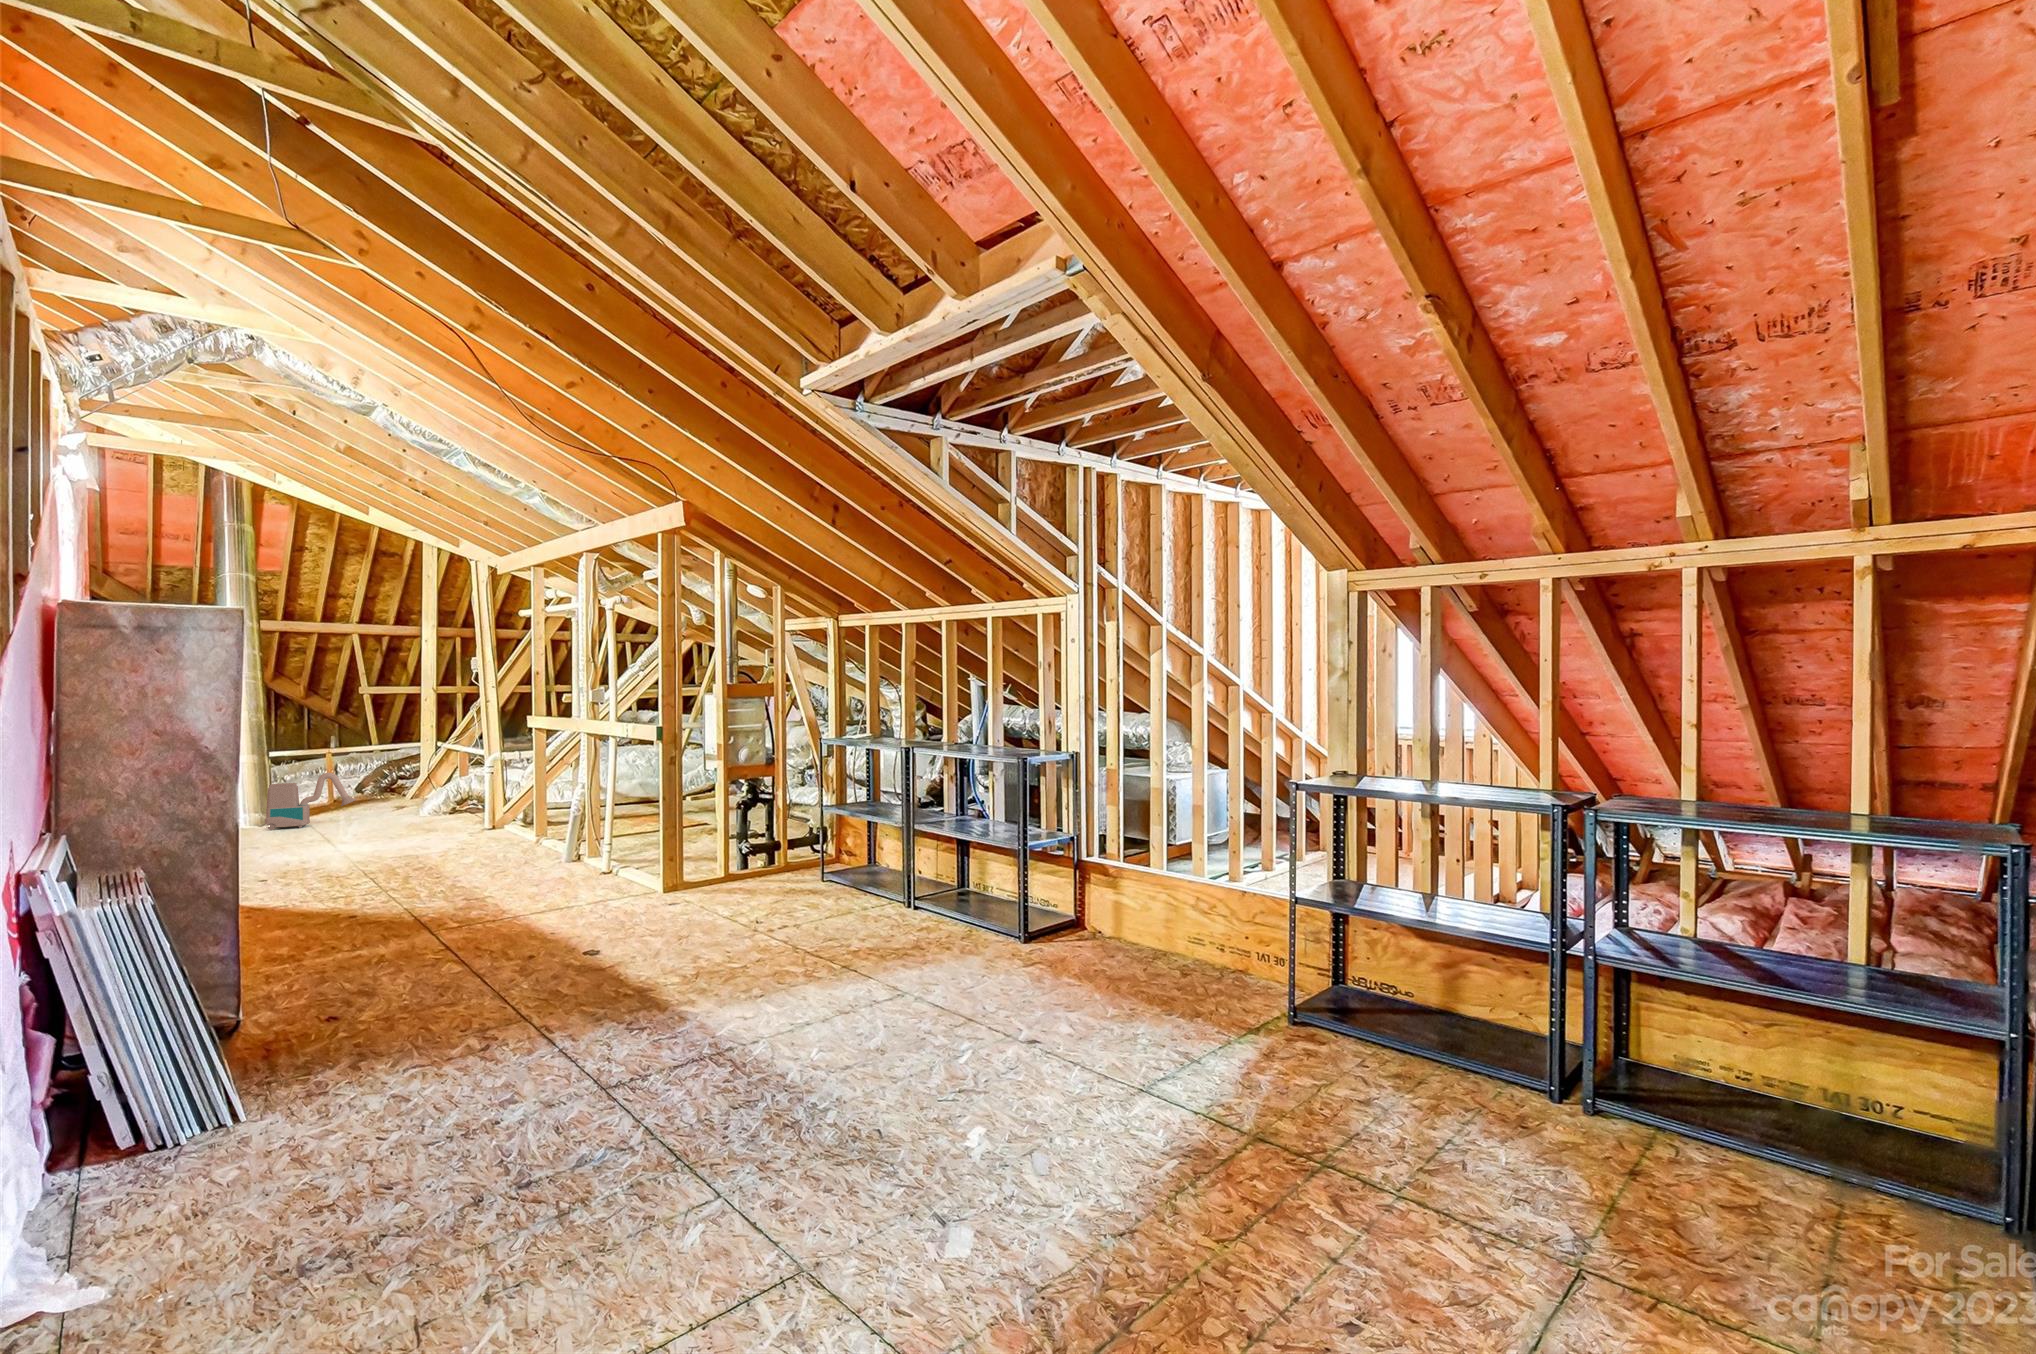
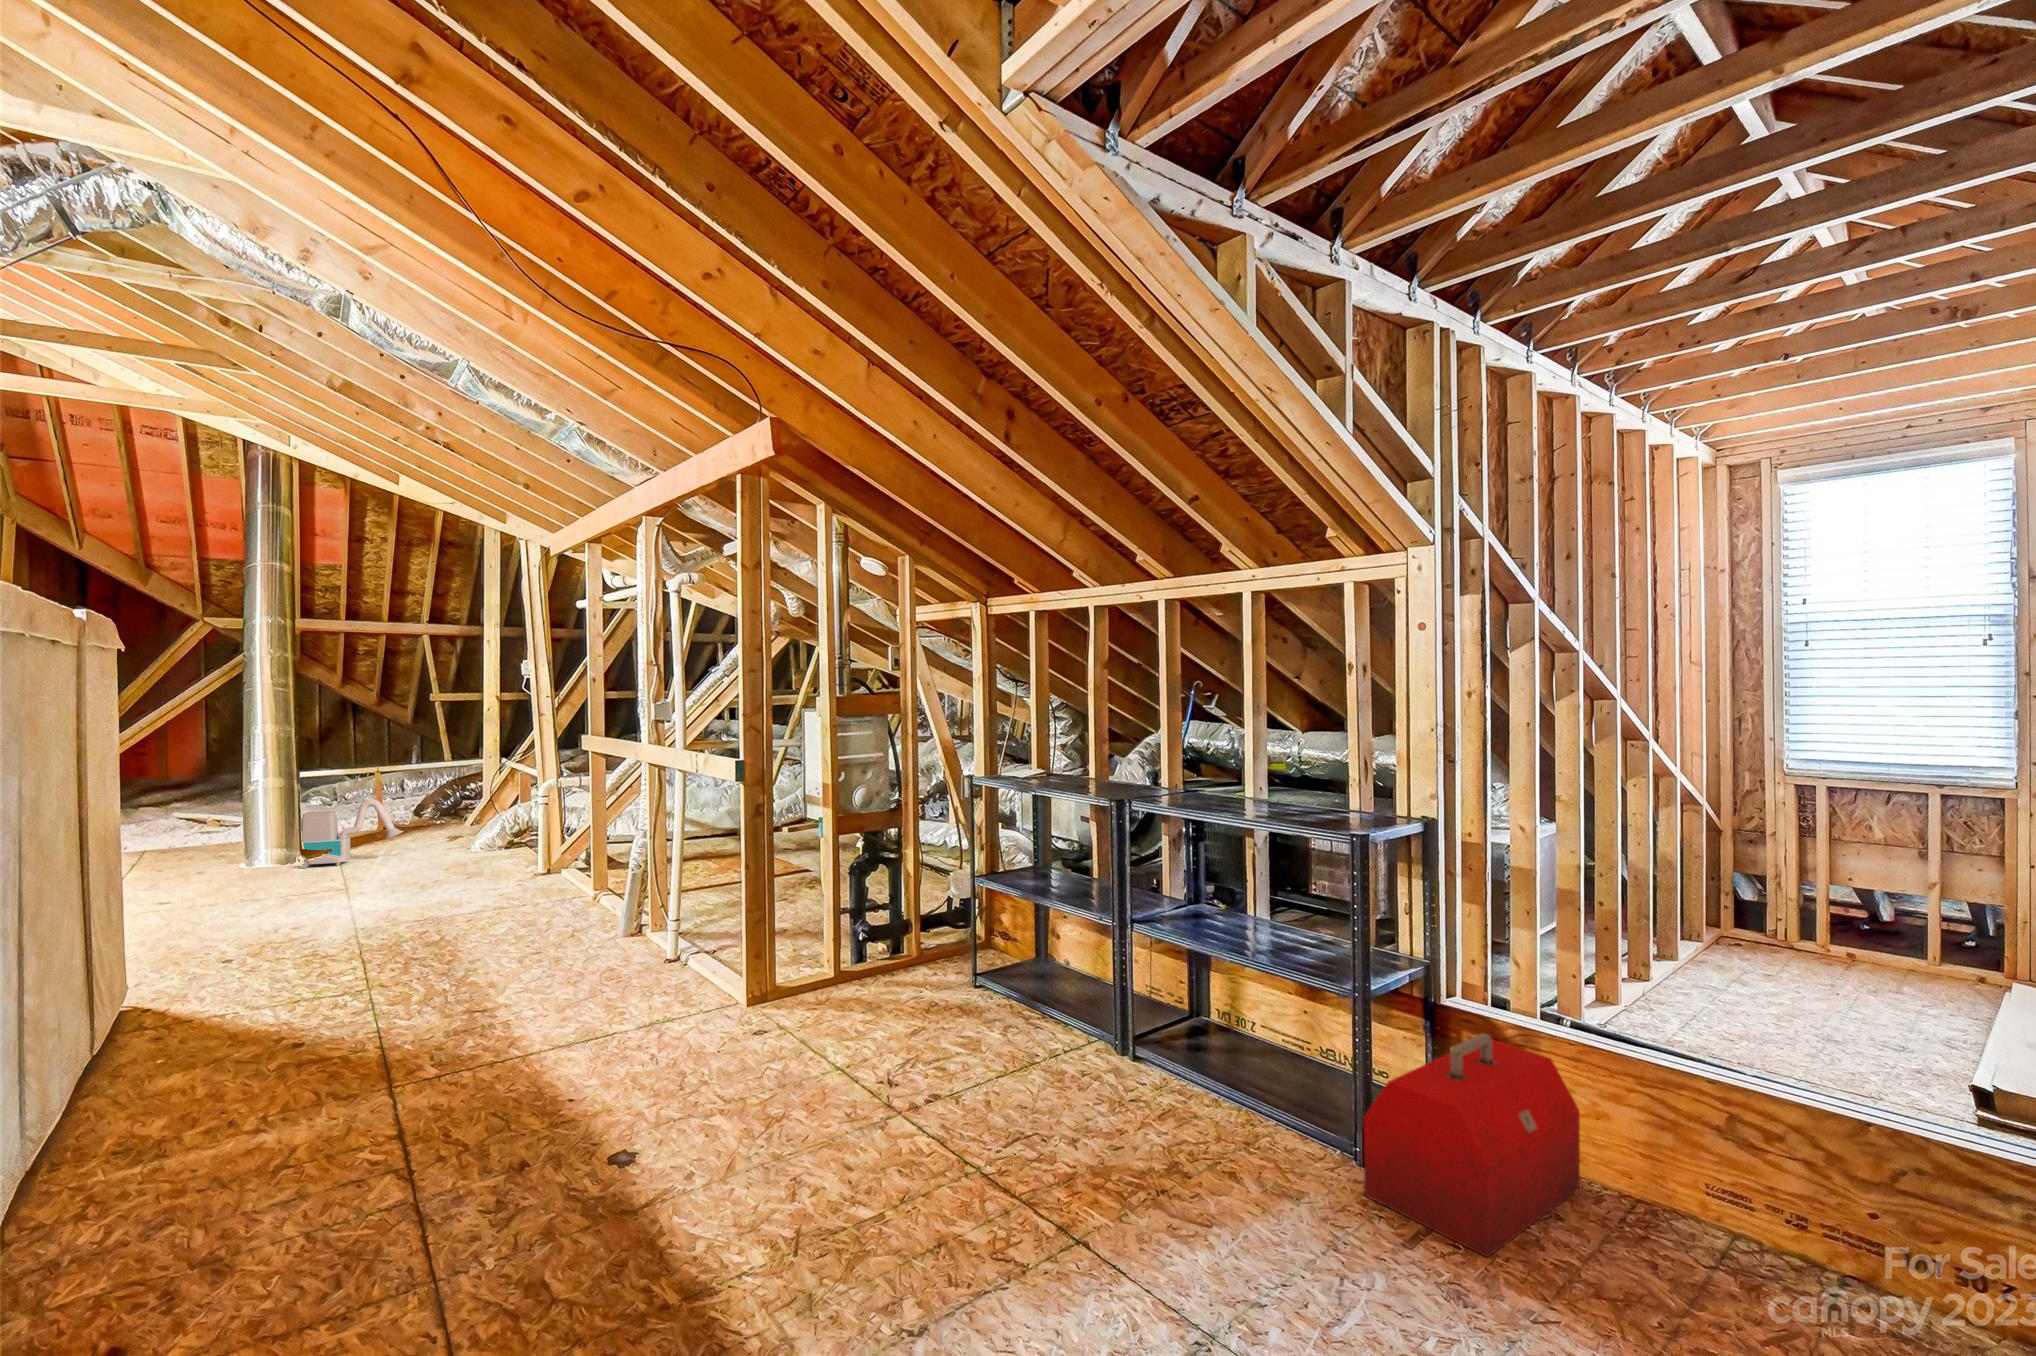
toolbox: none [1020,863,1136,964] -> present [1364,1033,1580,1257]

